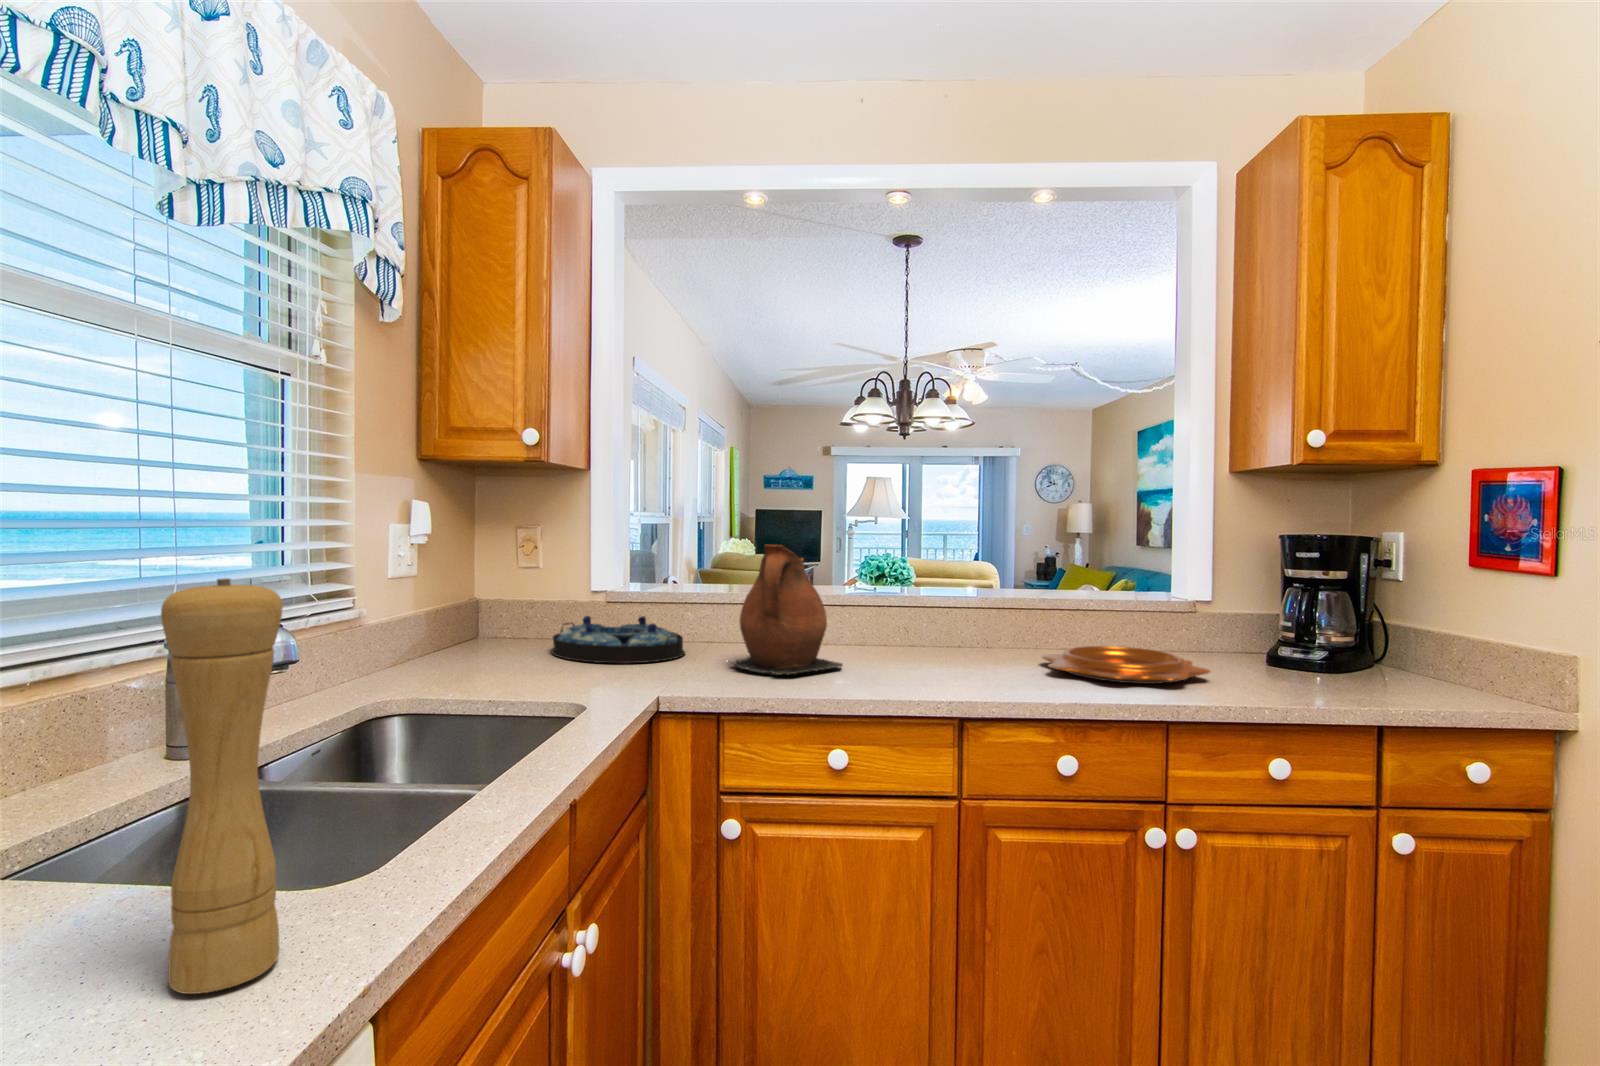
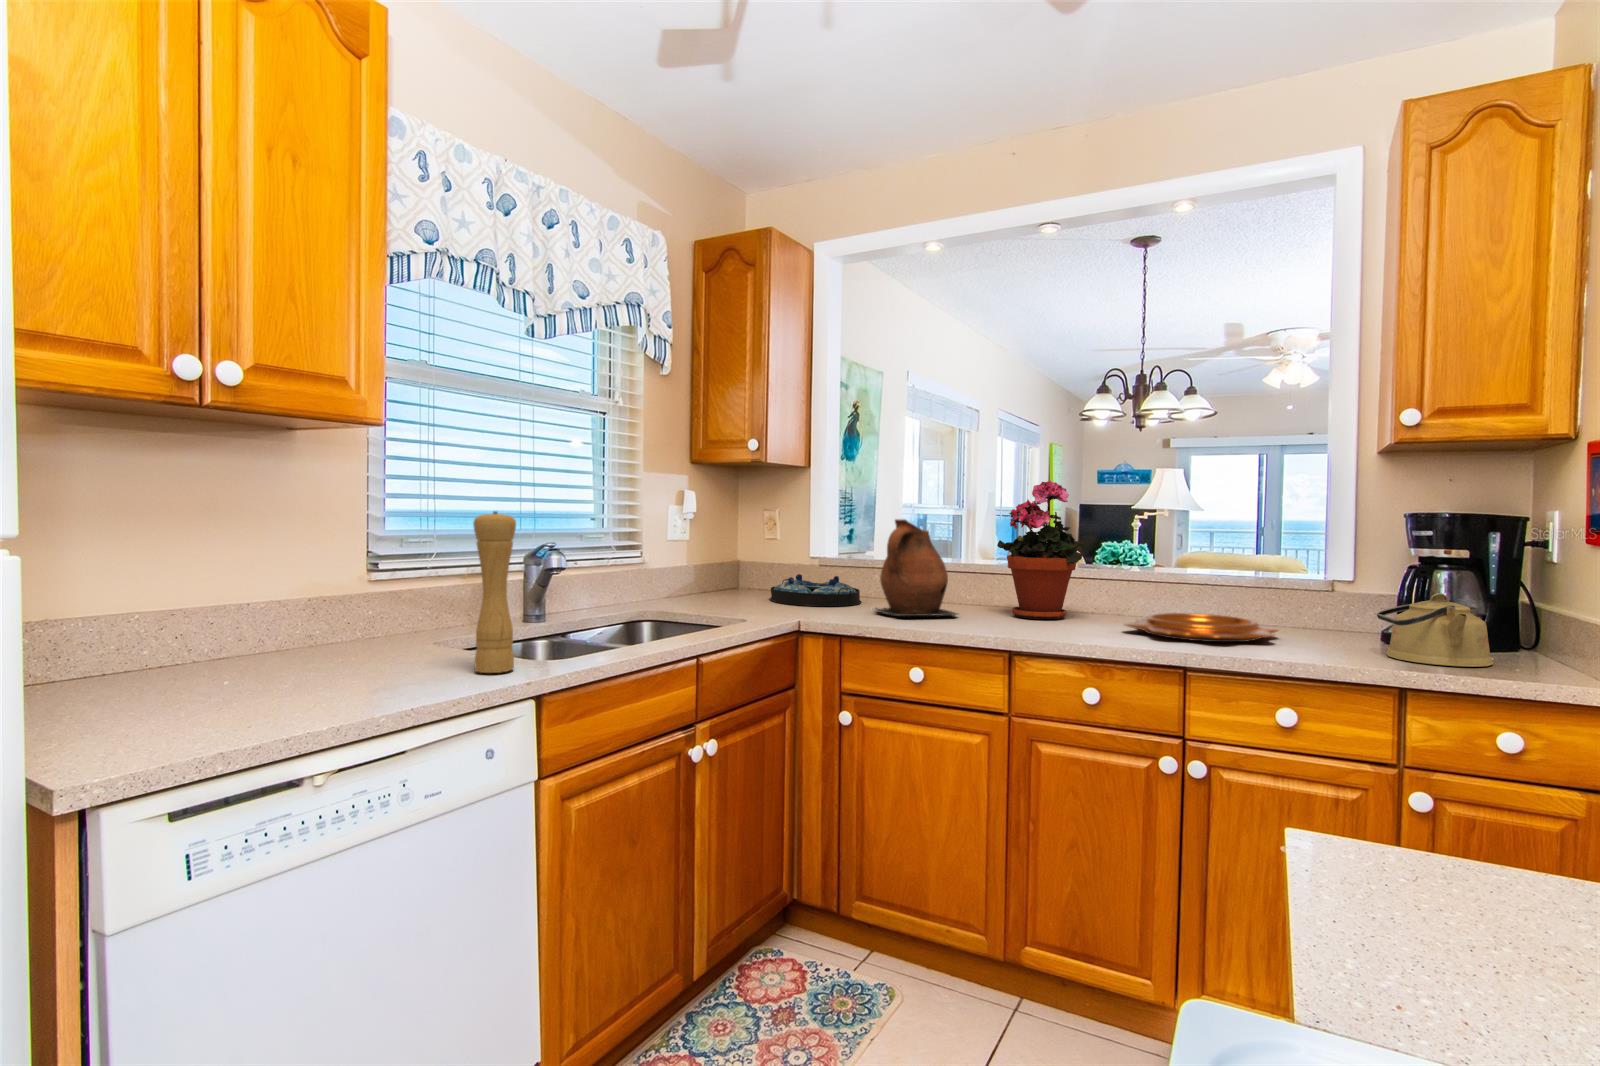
potted plant: none [872,494,977,663] -> present [997,480,1085,619]
kettle: none [1300,620,1423,696] -> present [1377,593,1493,667]

